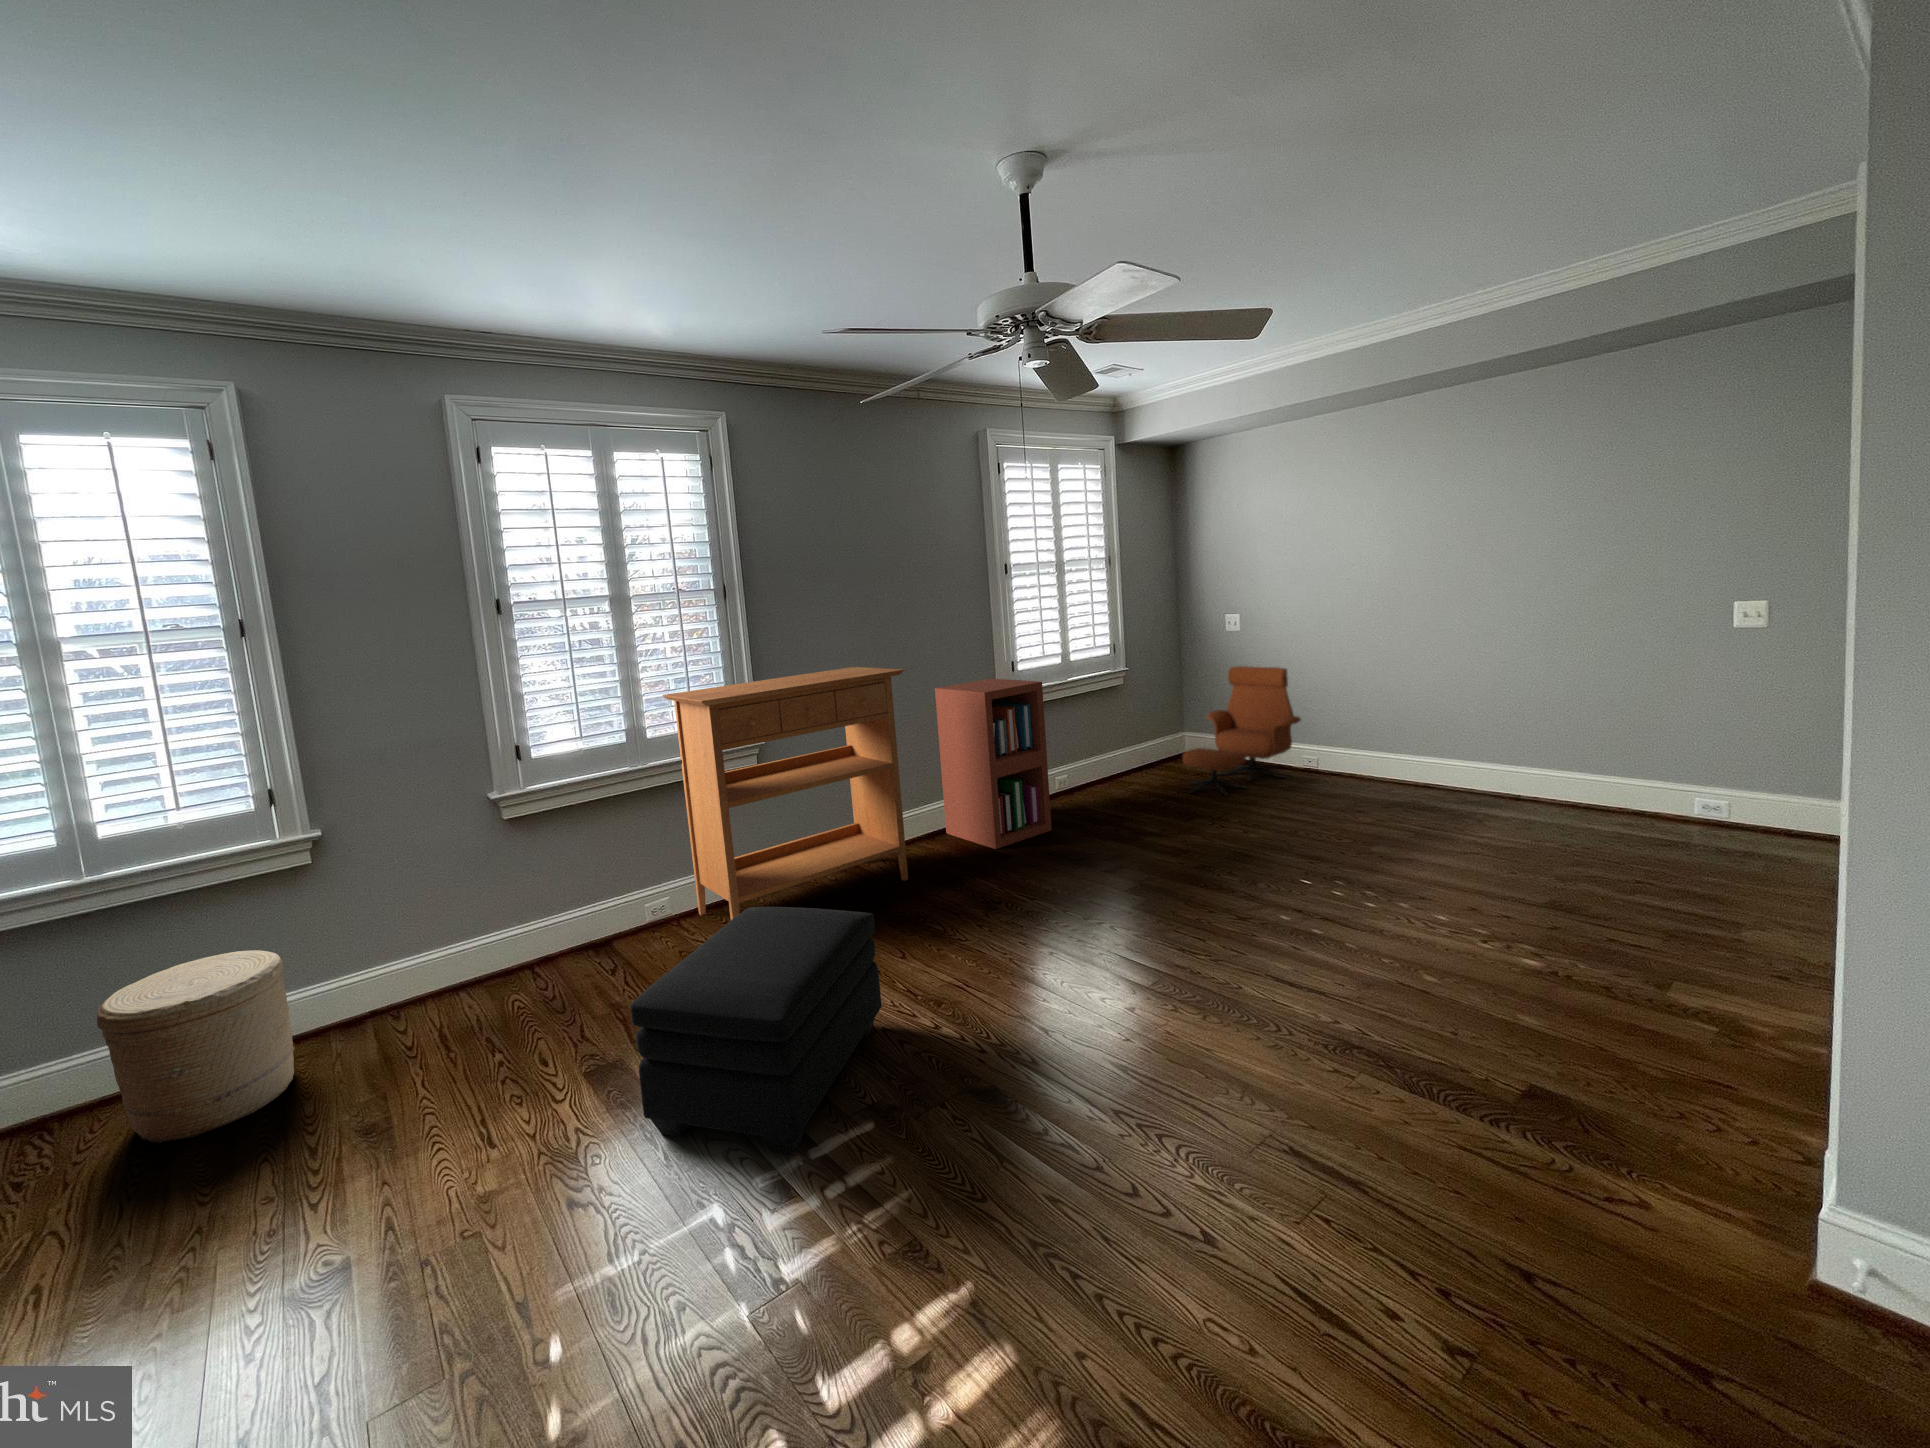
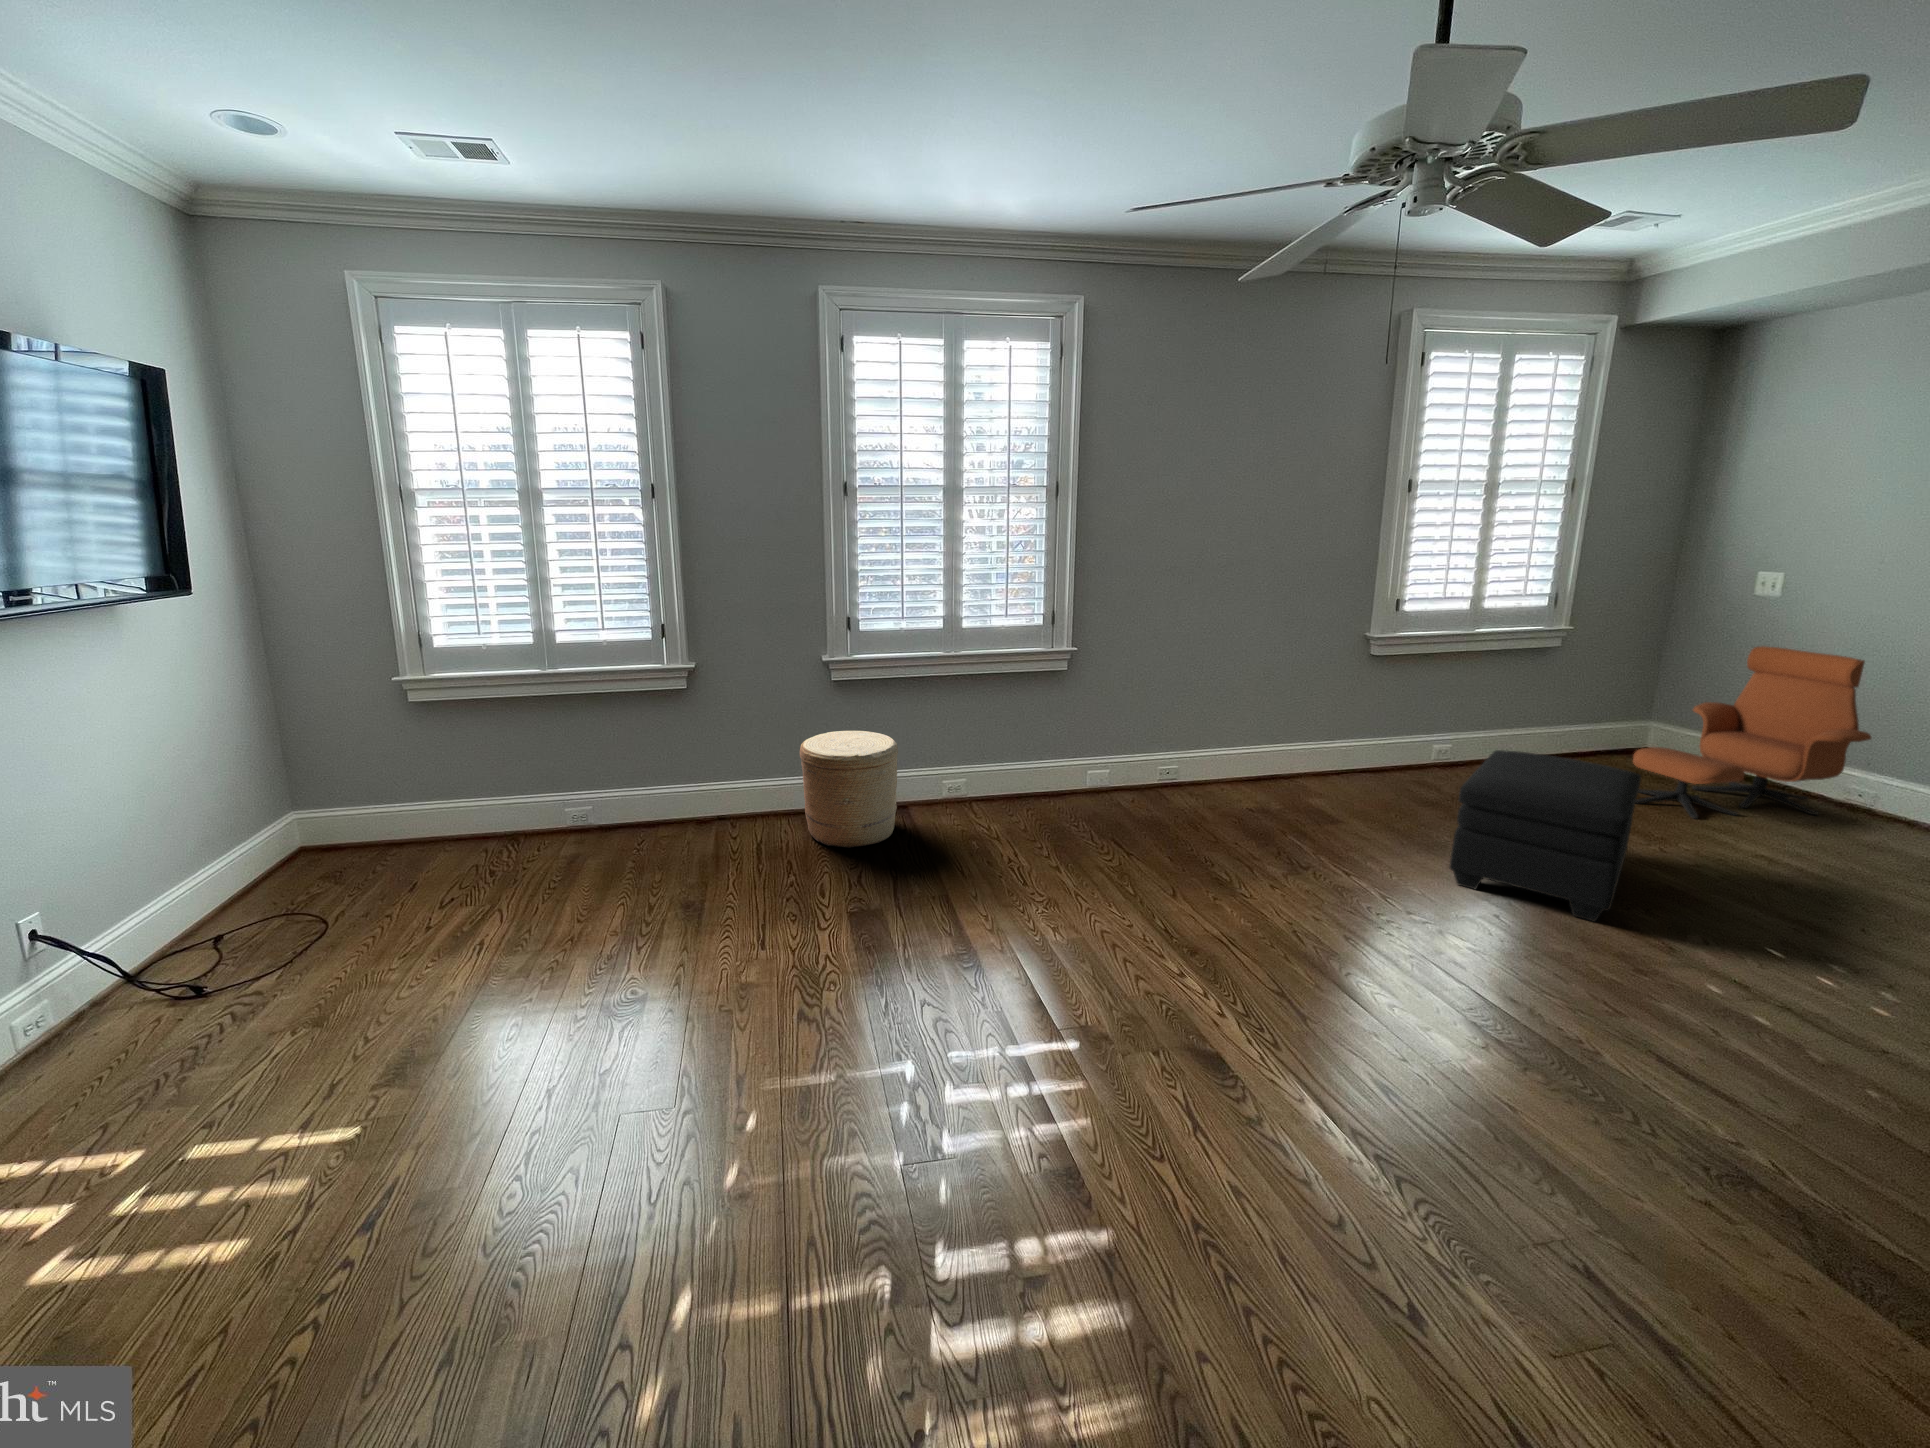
console table: present [663,667,908,920] -> none [976,583,1237,835]
bookshelf: present [935,679,1052,849] -> none [1267,617,1426,812]
ottoman: present [630,907,881,1155] -> present [1449,750,1641,922]
woven basket: present [97,950,295,1143] -> present [800,731,898,848]

